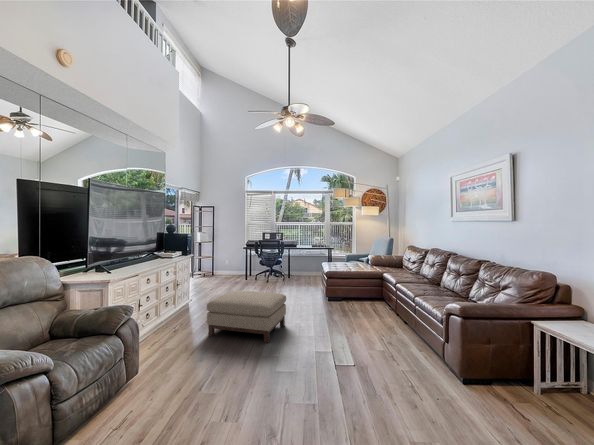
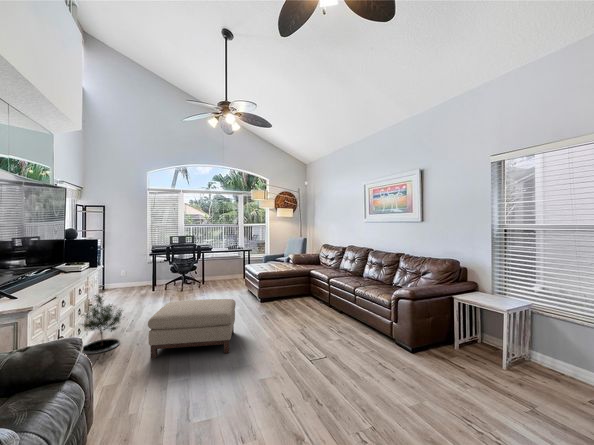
potted tree: none [168,275,201,325] -> present [81,295,122,354]

